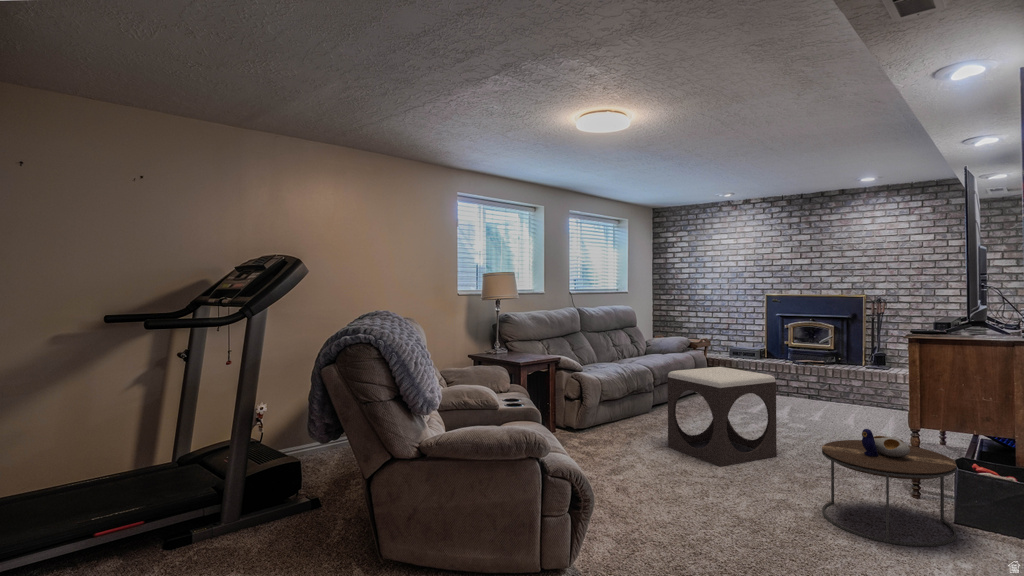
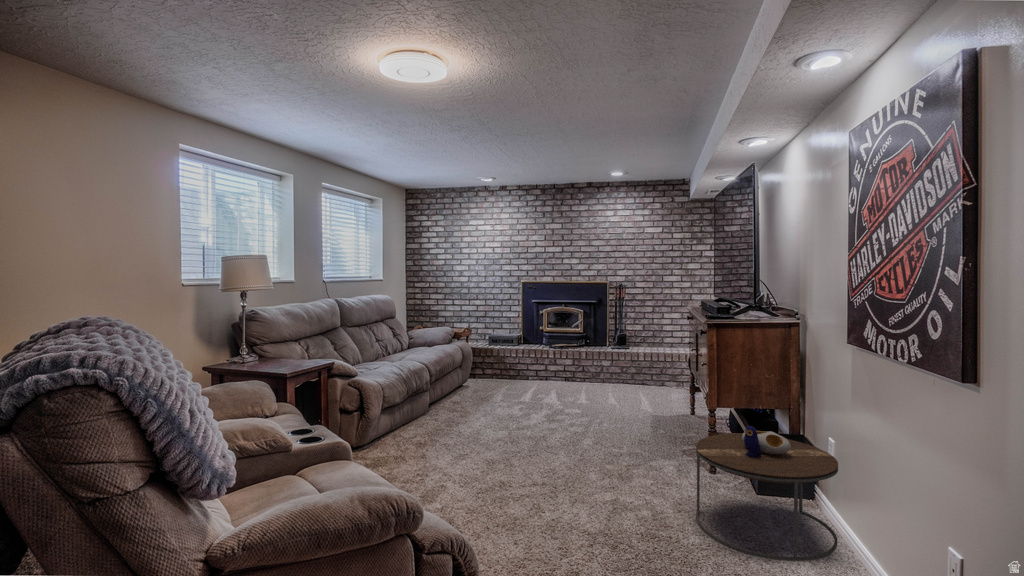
footstool: present [668,367,777,467] -> none [479,360,595,482]

